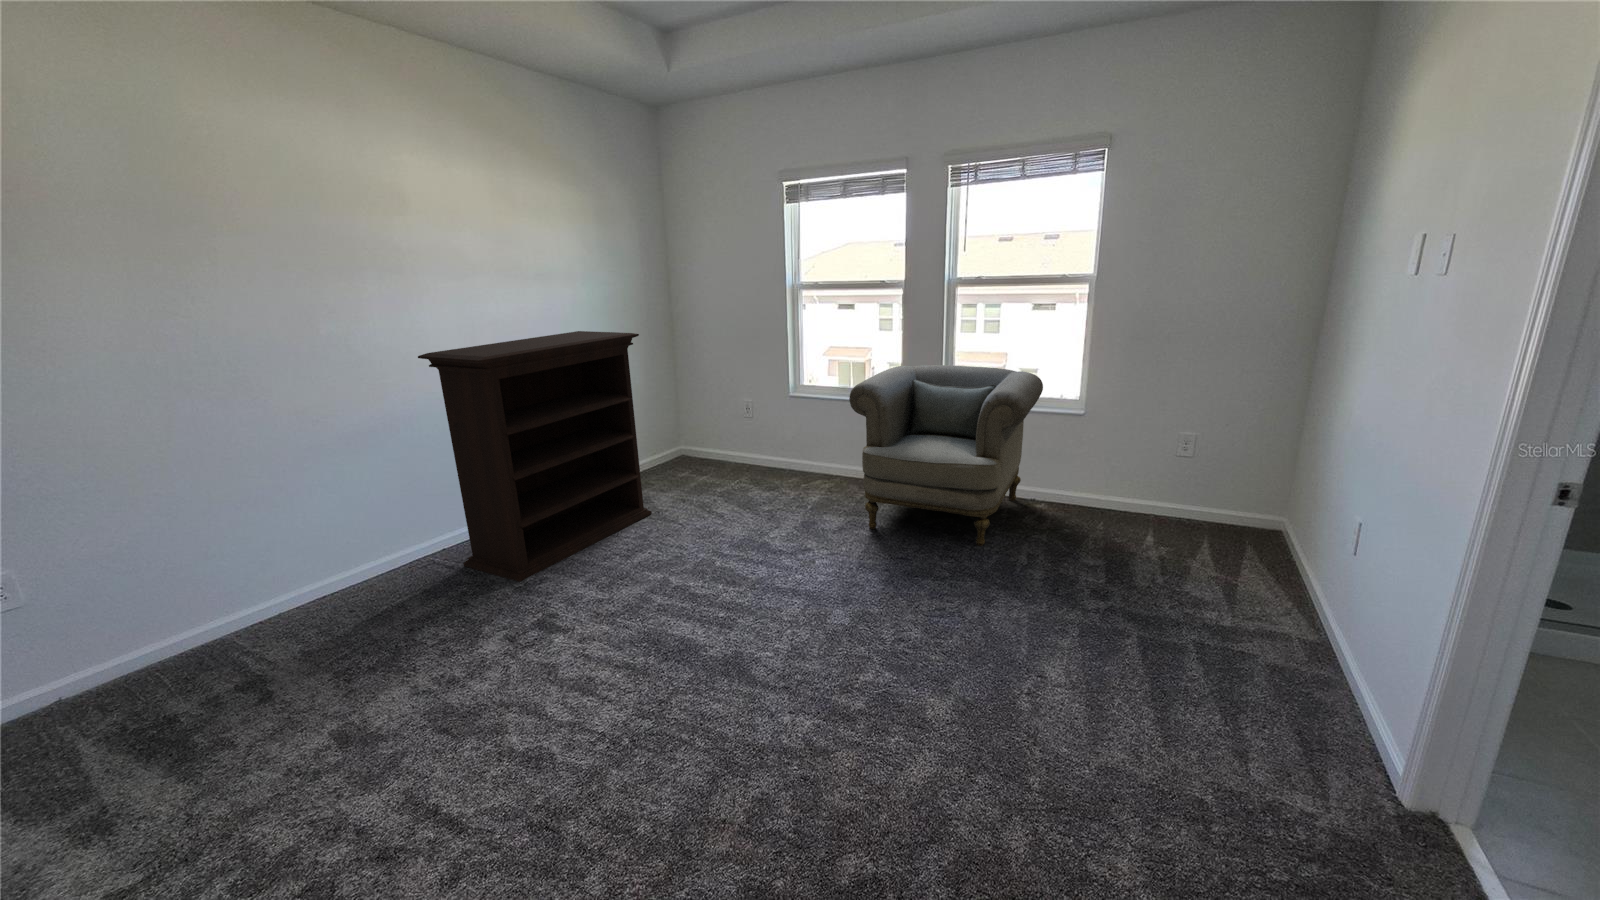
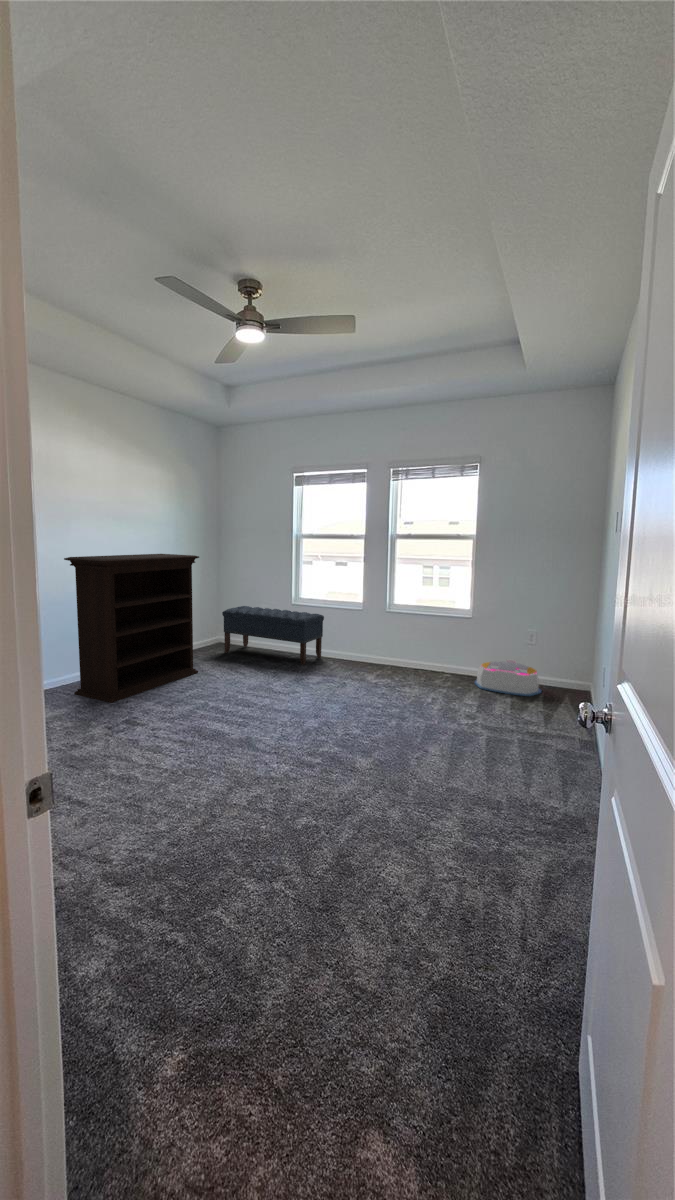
armchair: present [849,365,1043,546] -> none [328,586,447,694]
bench: none [683,399,839,492] -> present [222,606,324,665]
storage bin: none [1089,479,1206,544] -> present [475,659,541,696]

